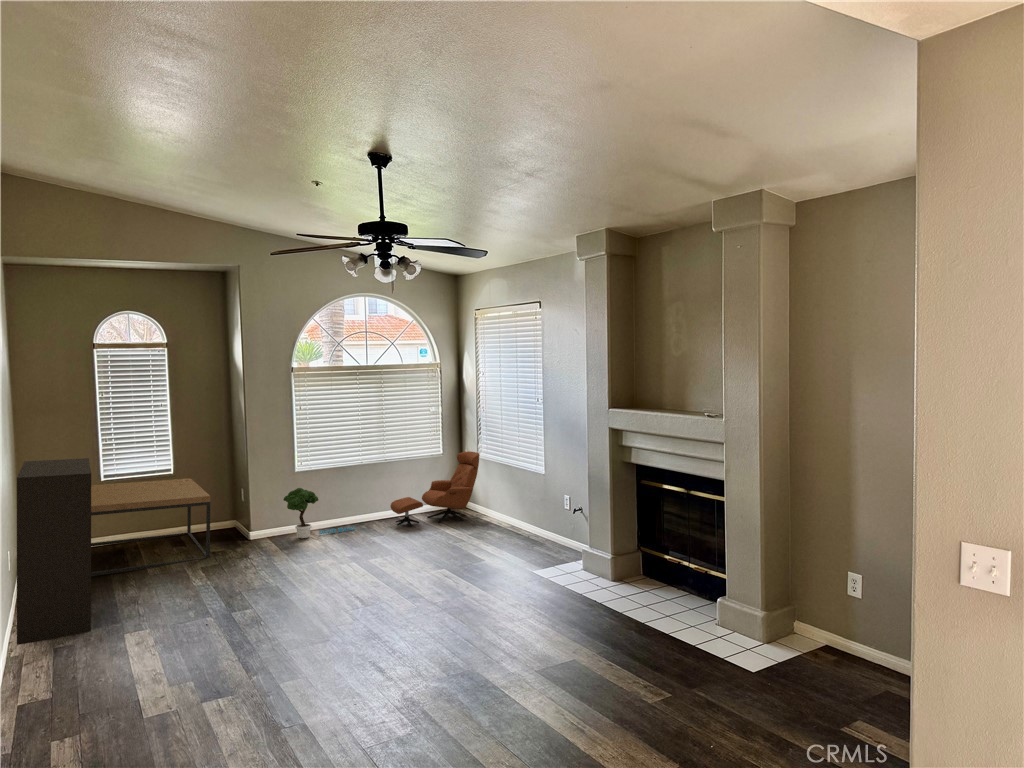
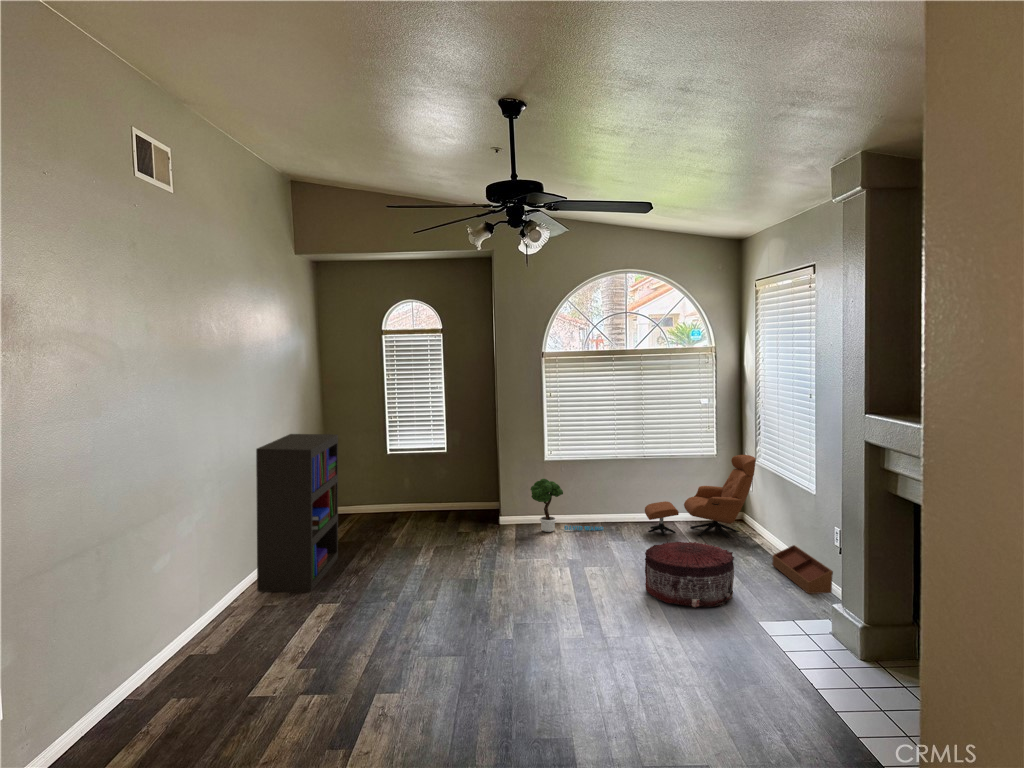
coffee table: present [91,478,210,576] -> none [338,457,461,541]
storage bin: none [511,516,564,549] -> present [772,545,833,594]
pouf: none [432,521,504,572] -> present [645,542,734,608]

